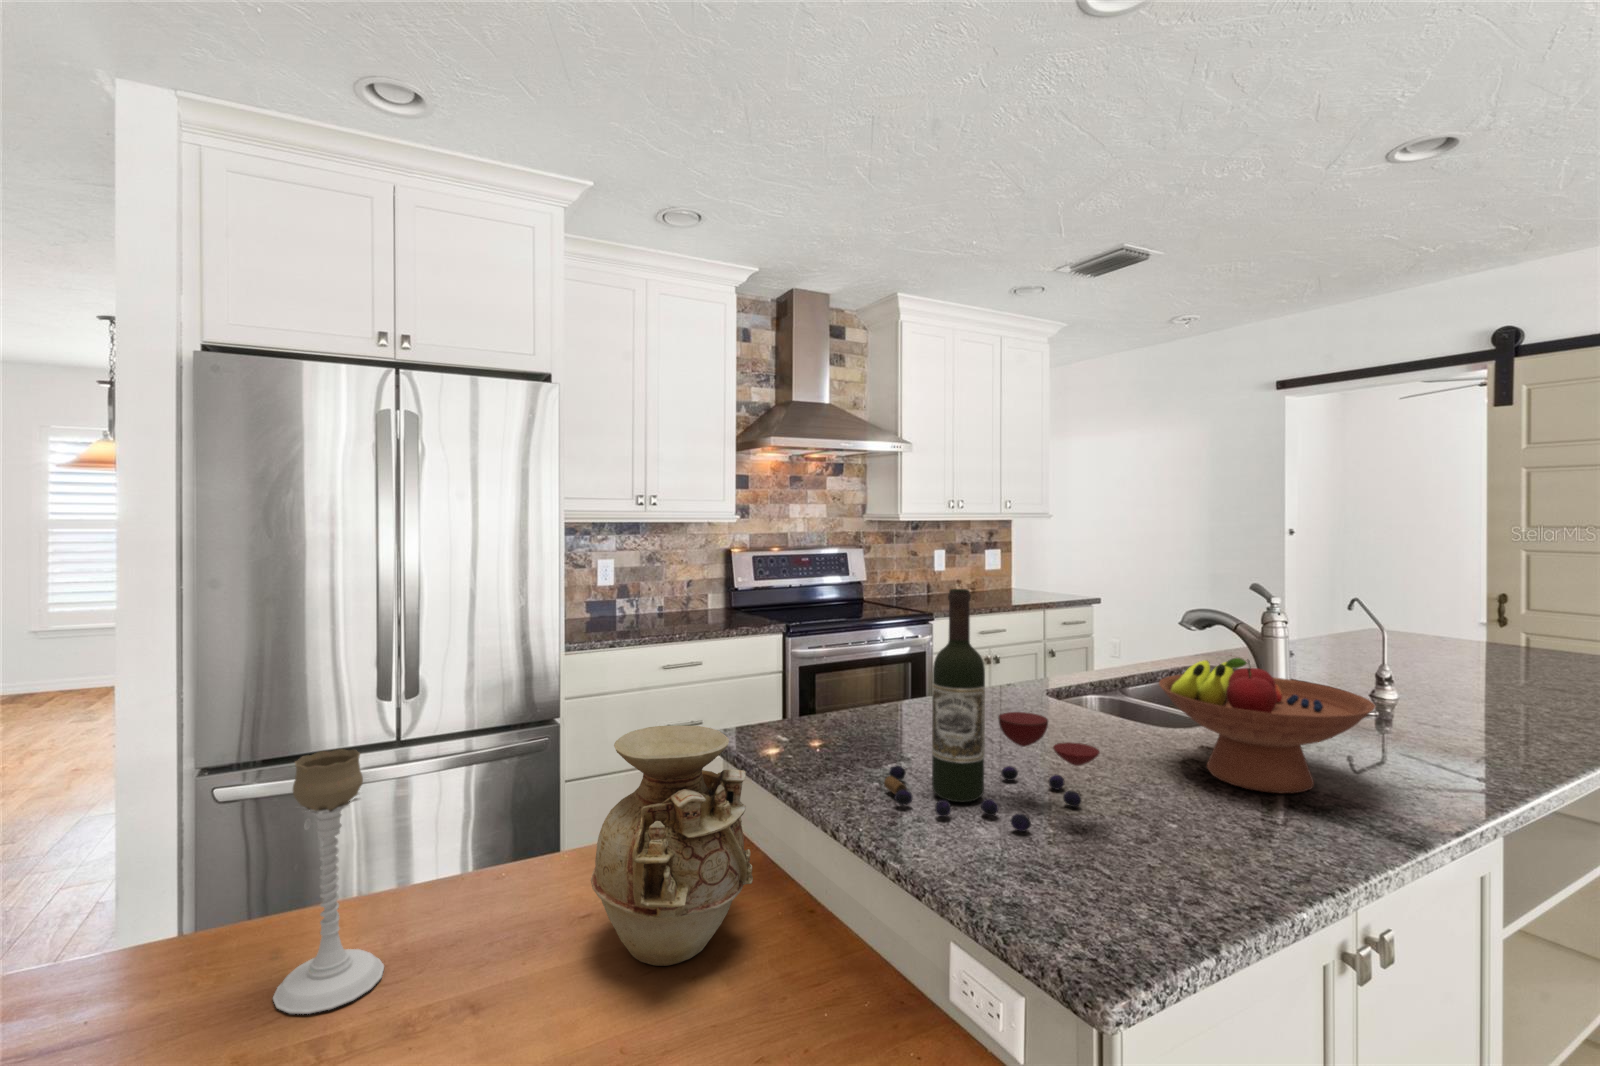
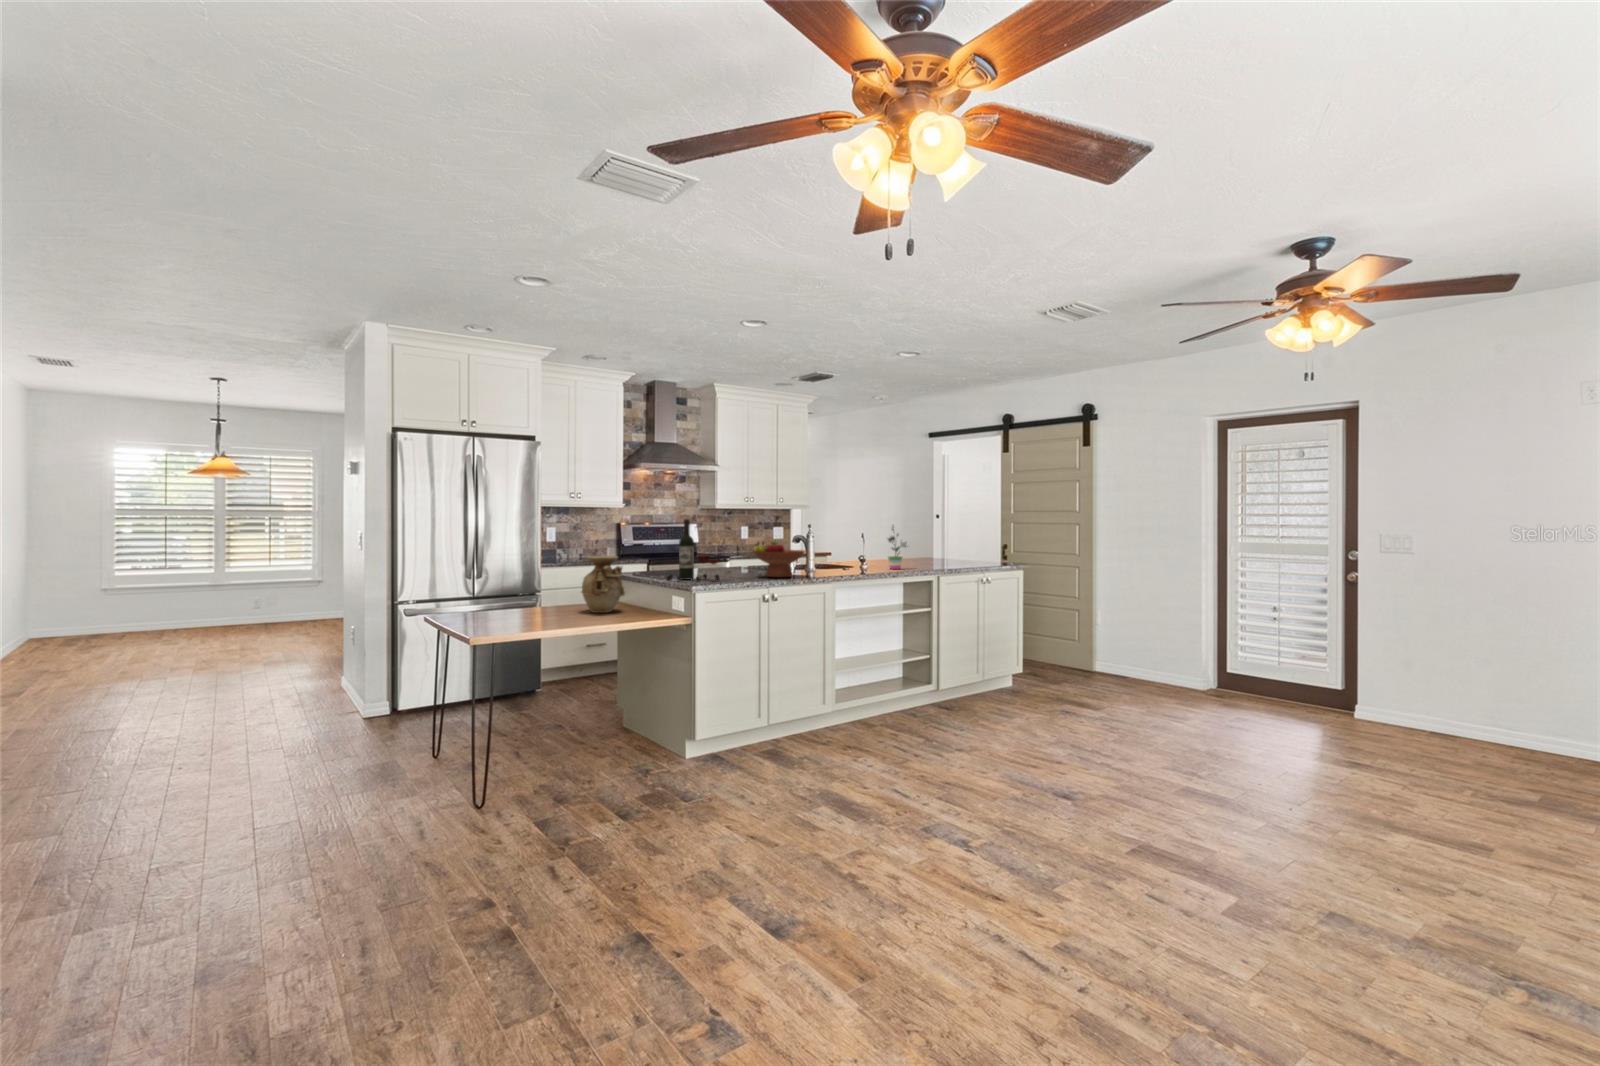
potted plant: none [1473,579,1557,714] -> present [886,526,908,569]
candle holder: present [273,749,384,1014] -> none [502,556,528,615]

